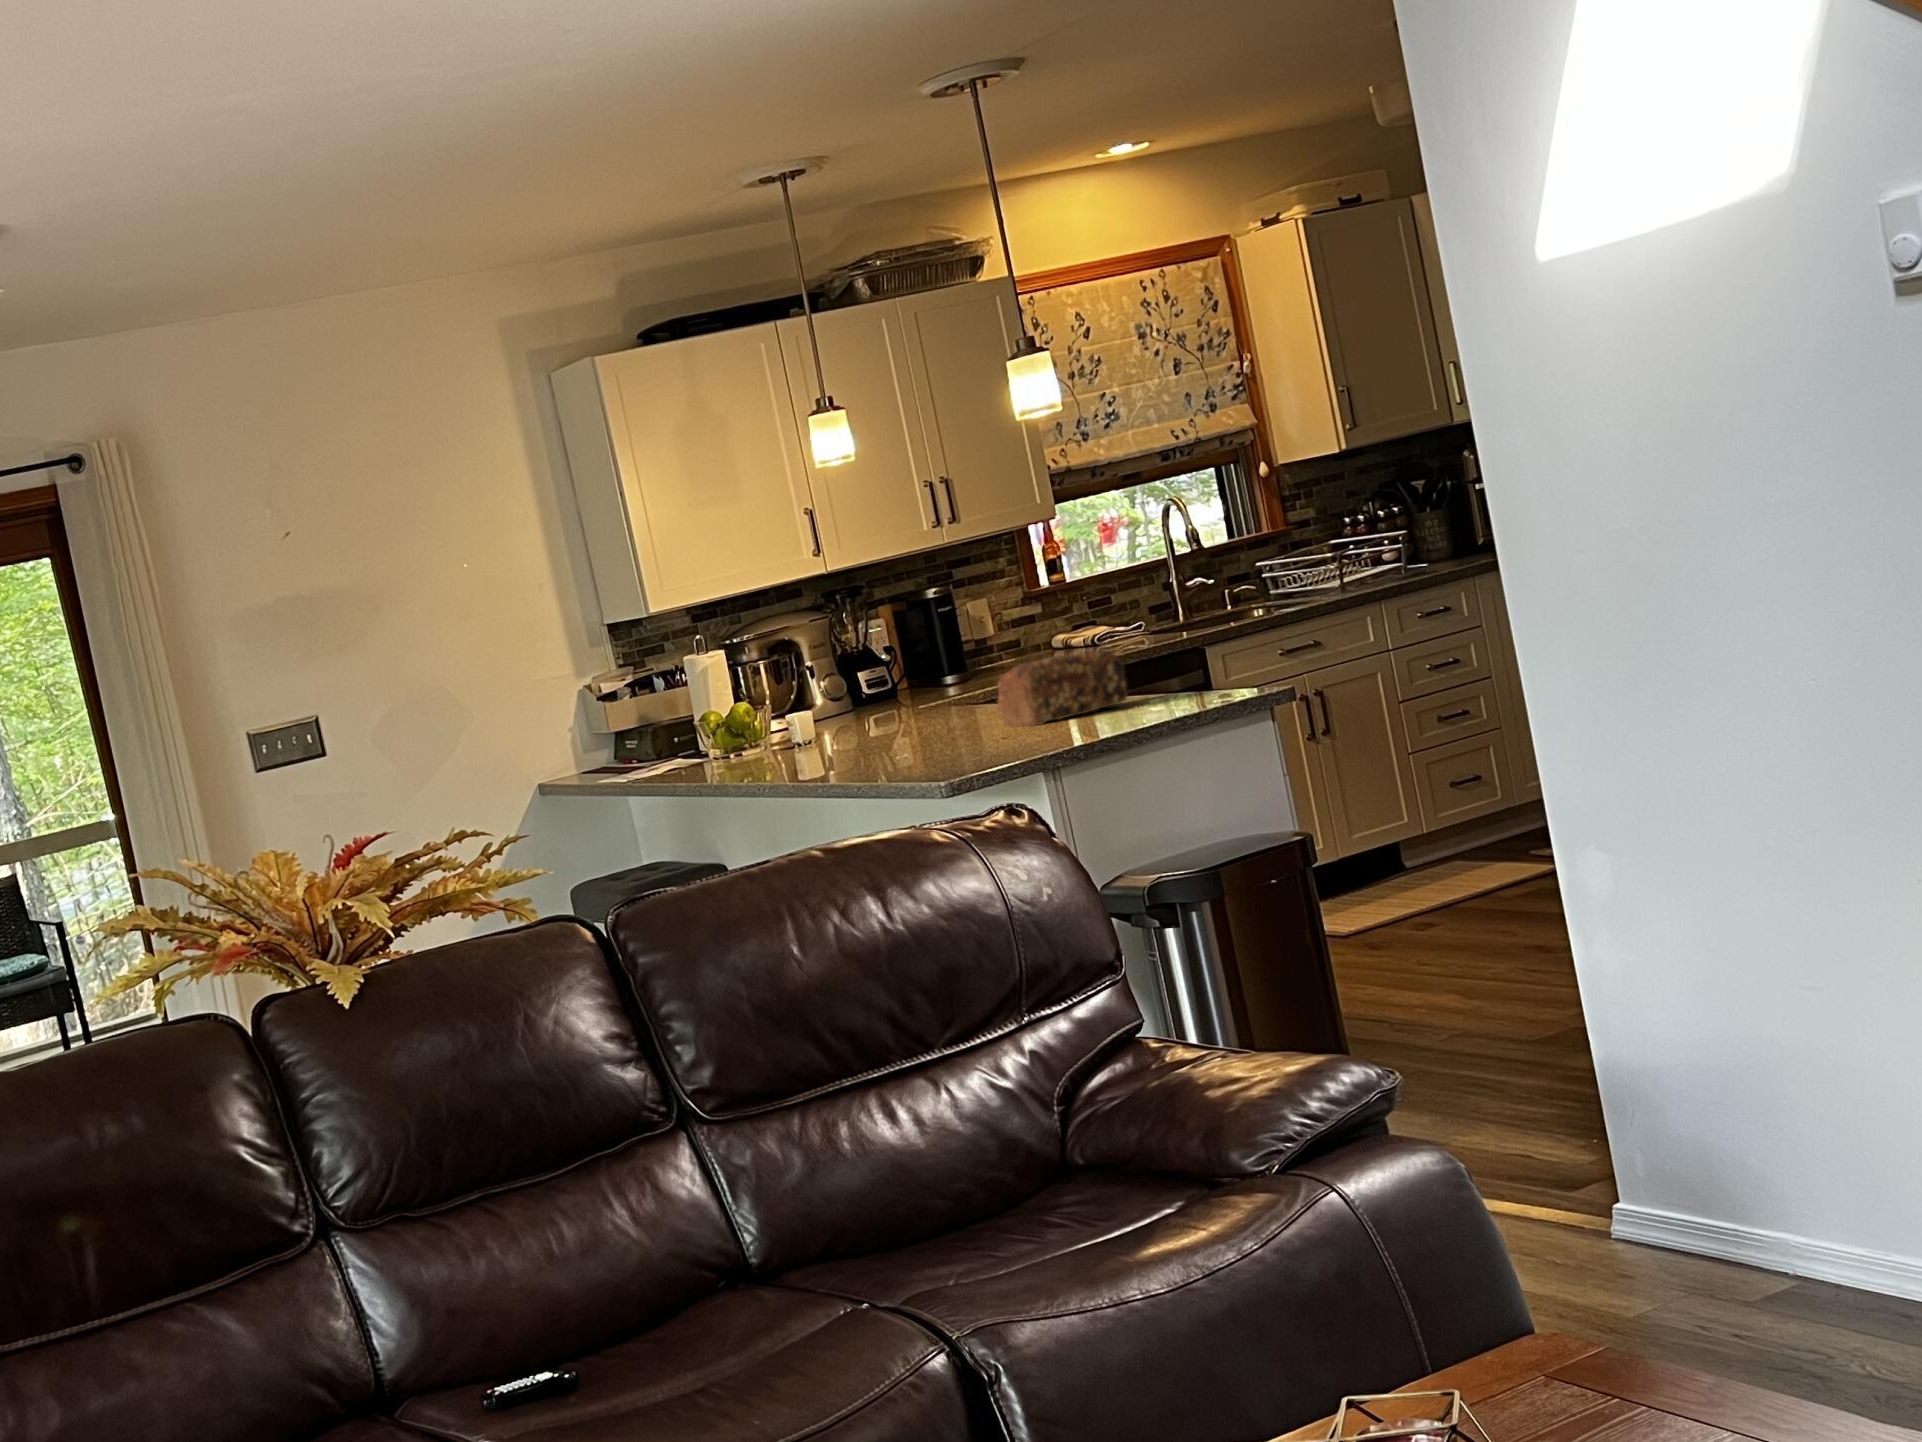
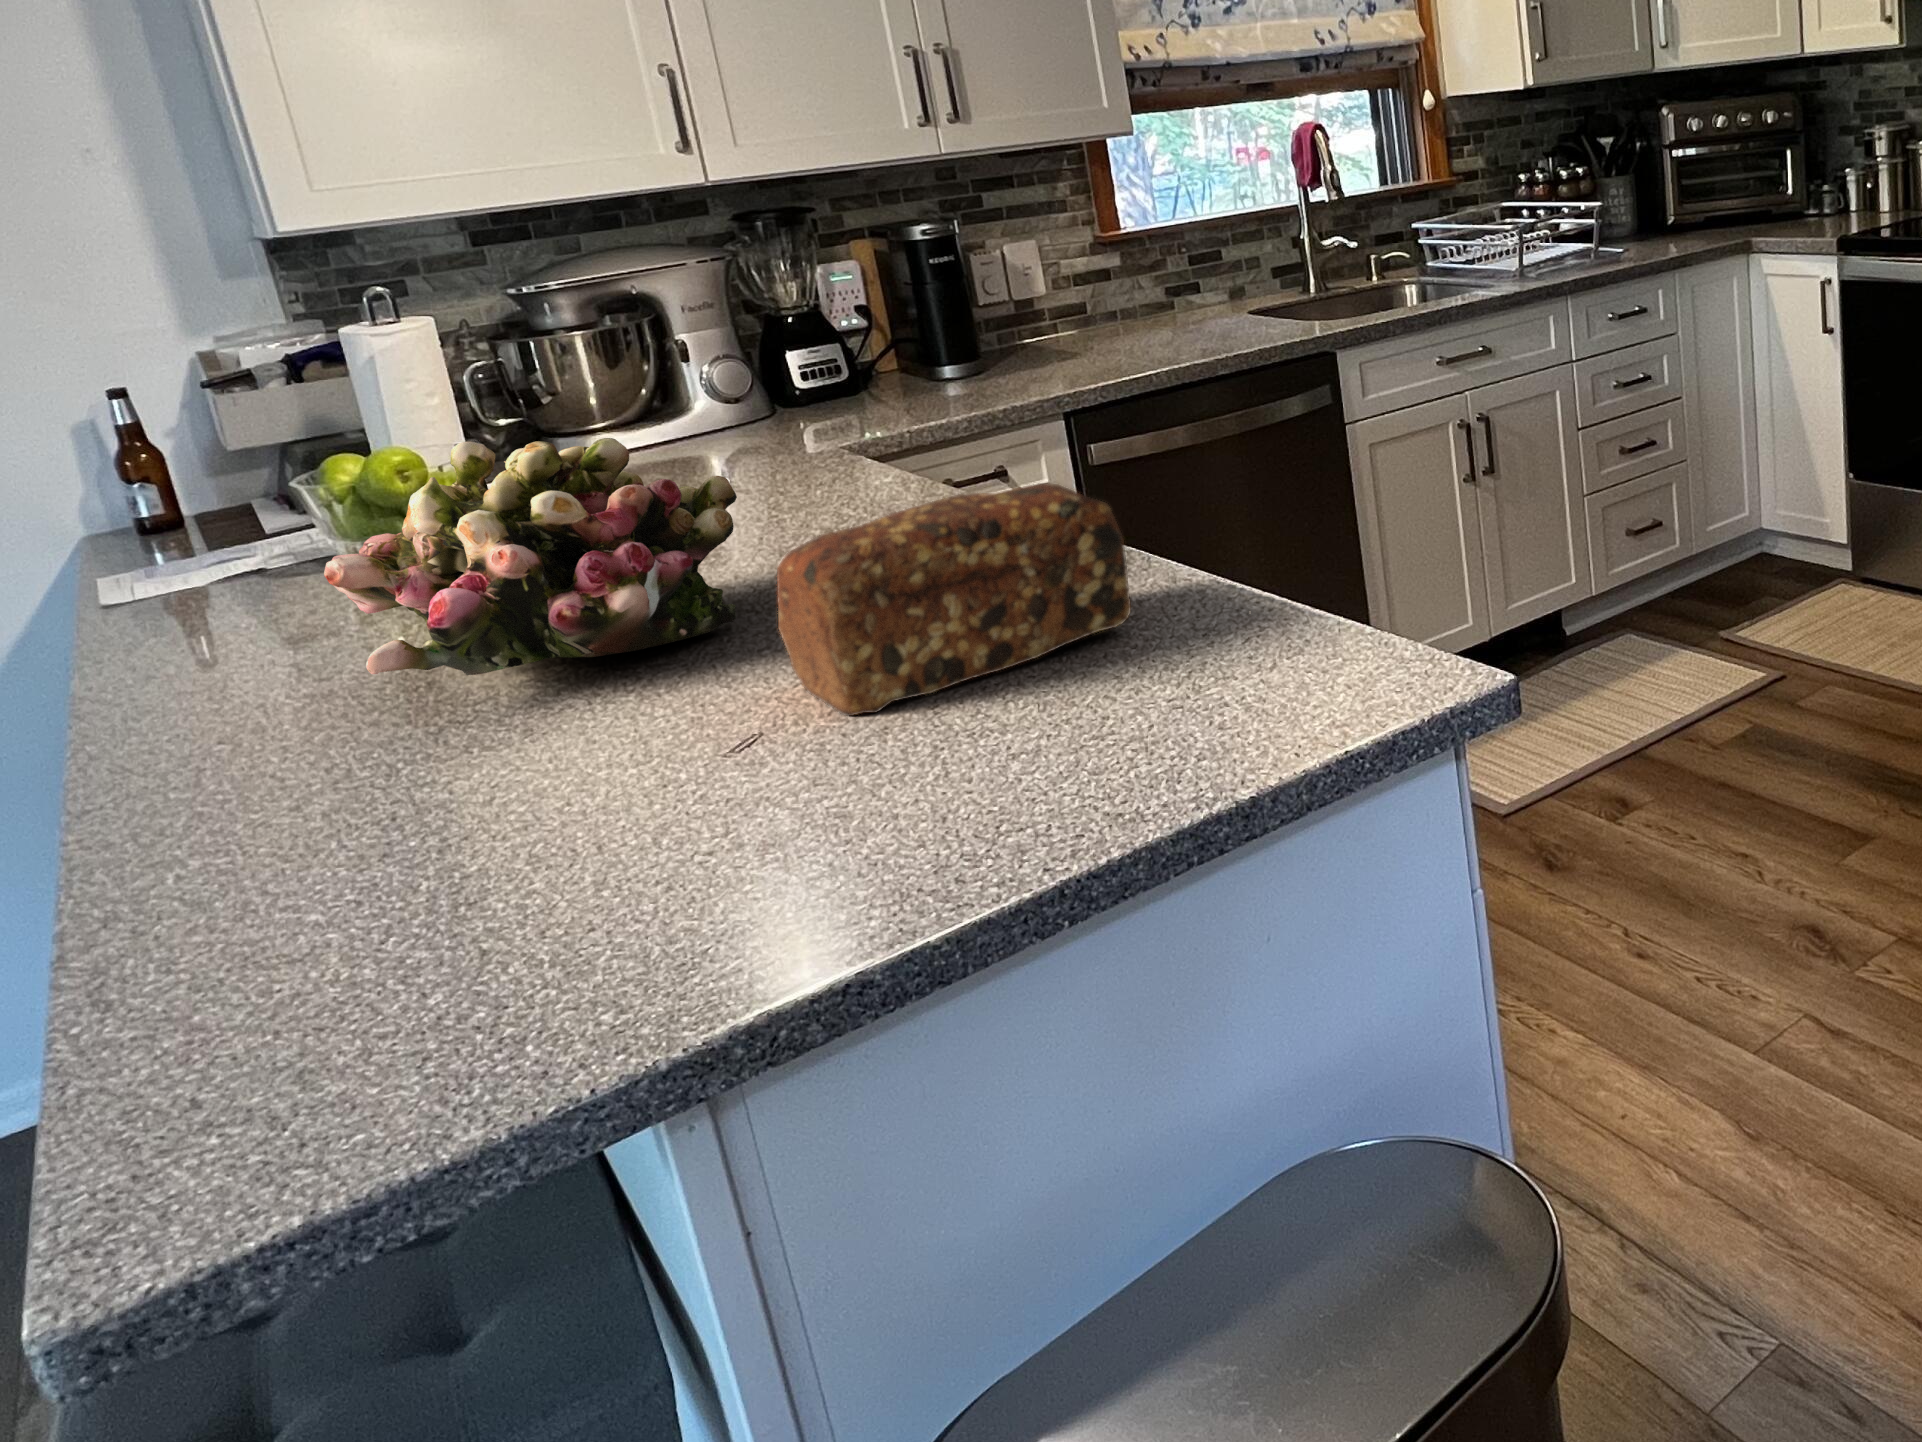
flower arrangement: none [822,652,960,734] -> present [324,438,737,675]

